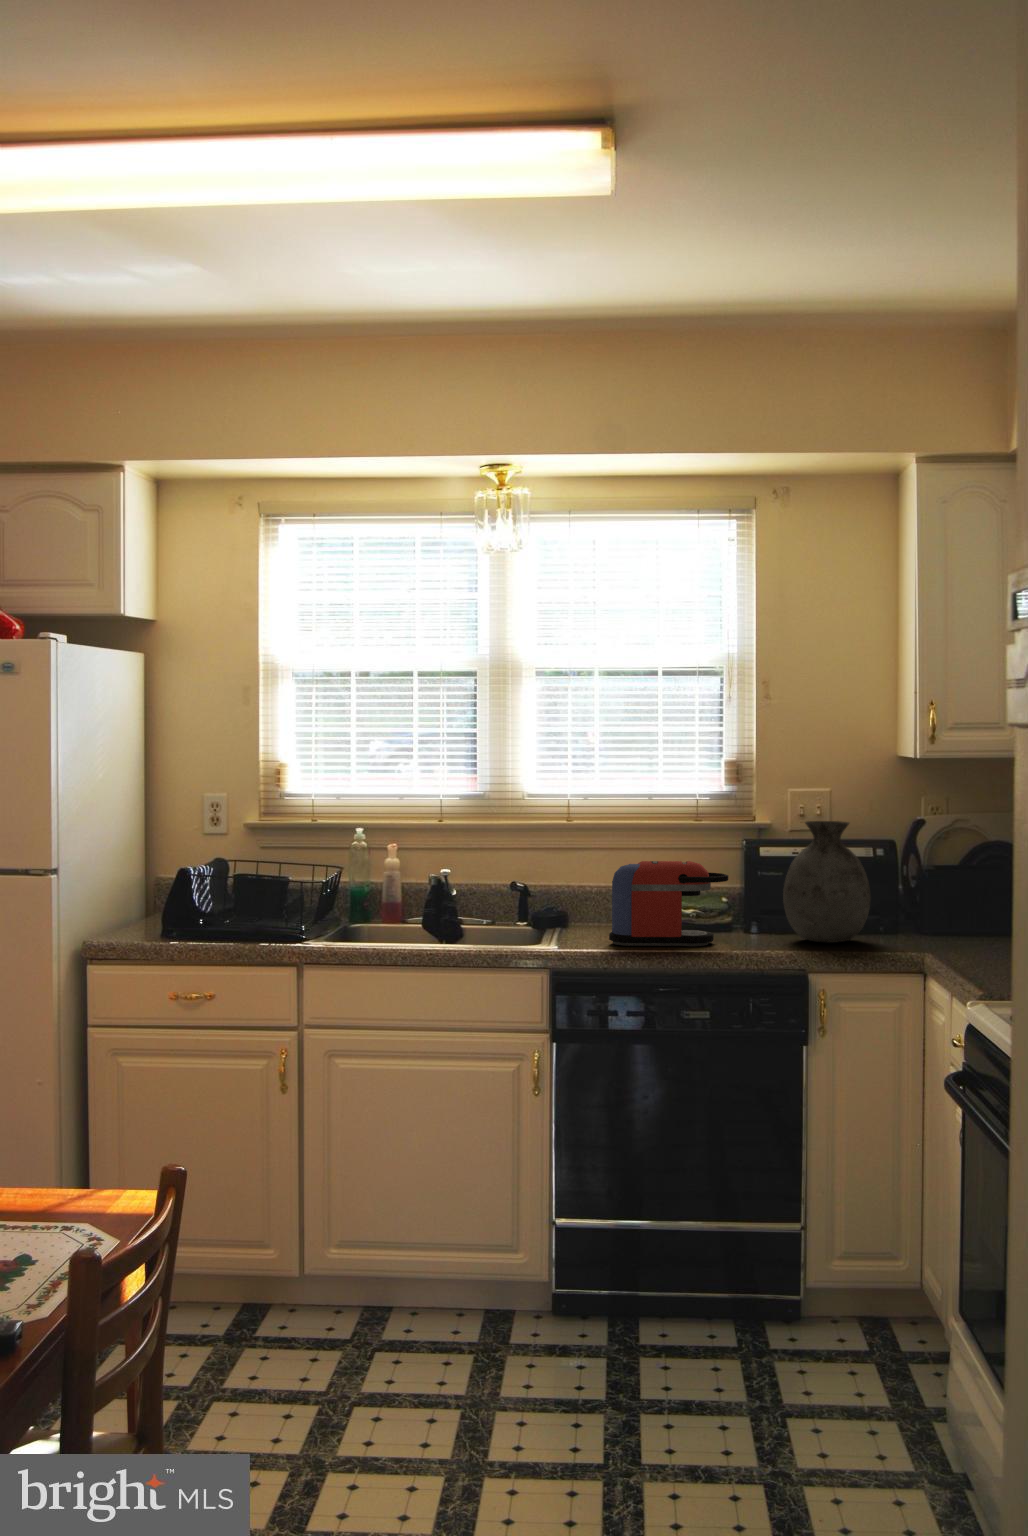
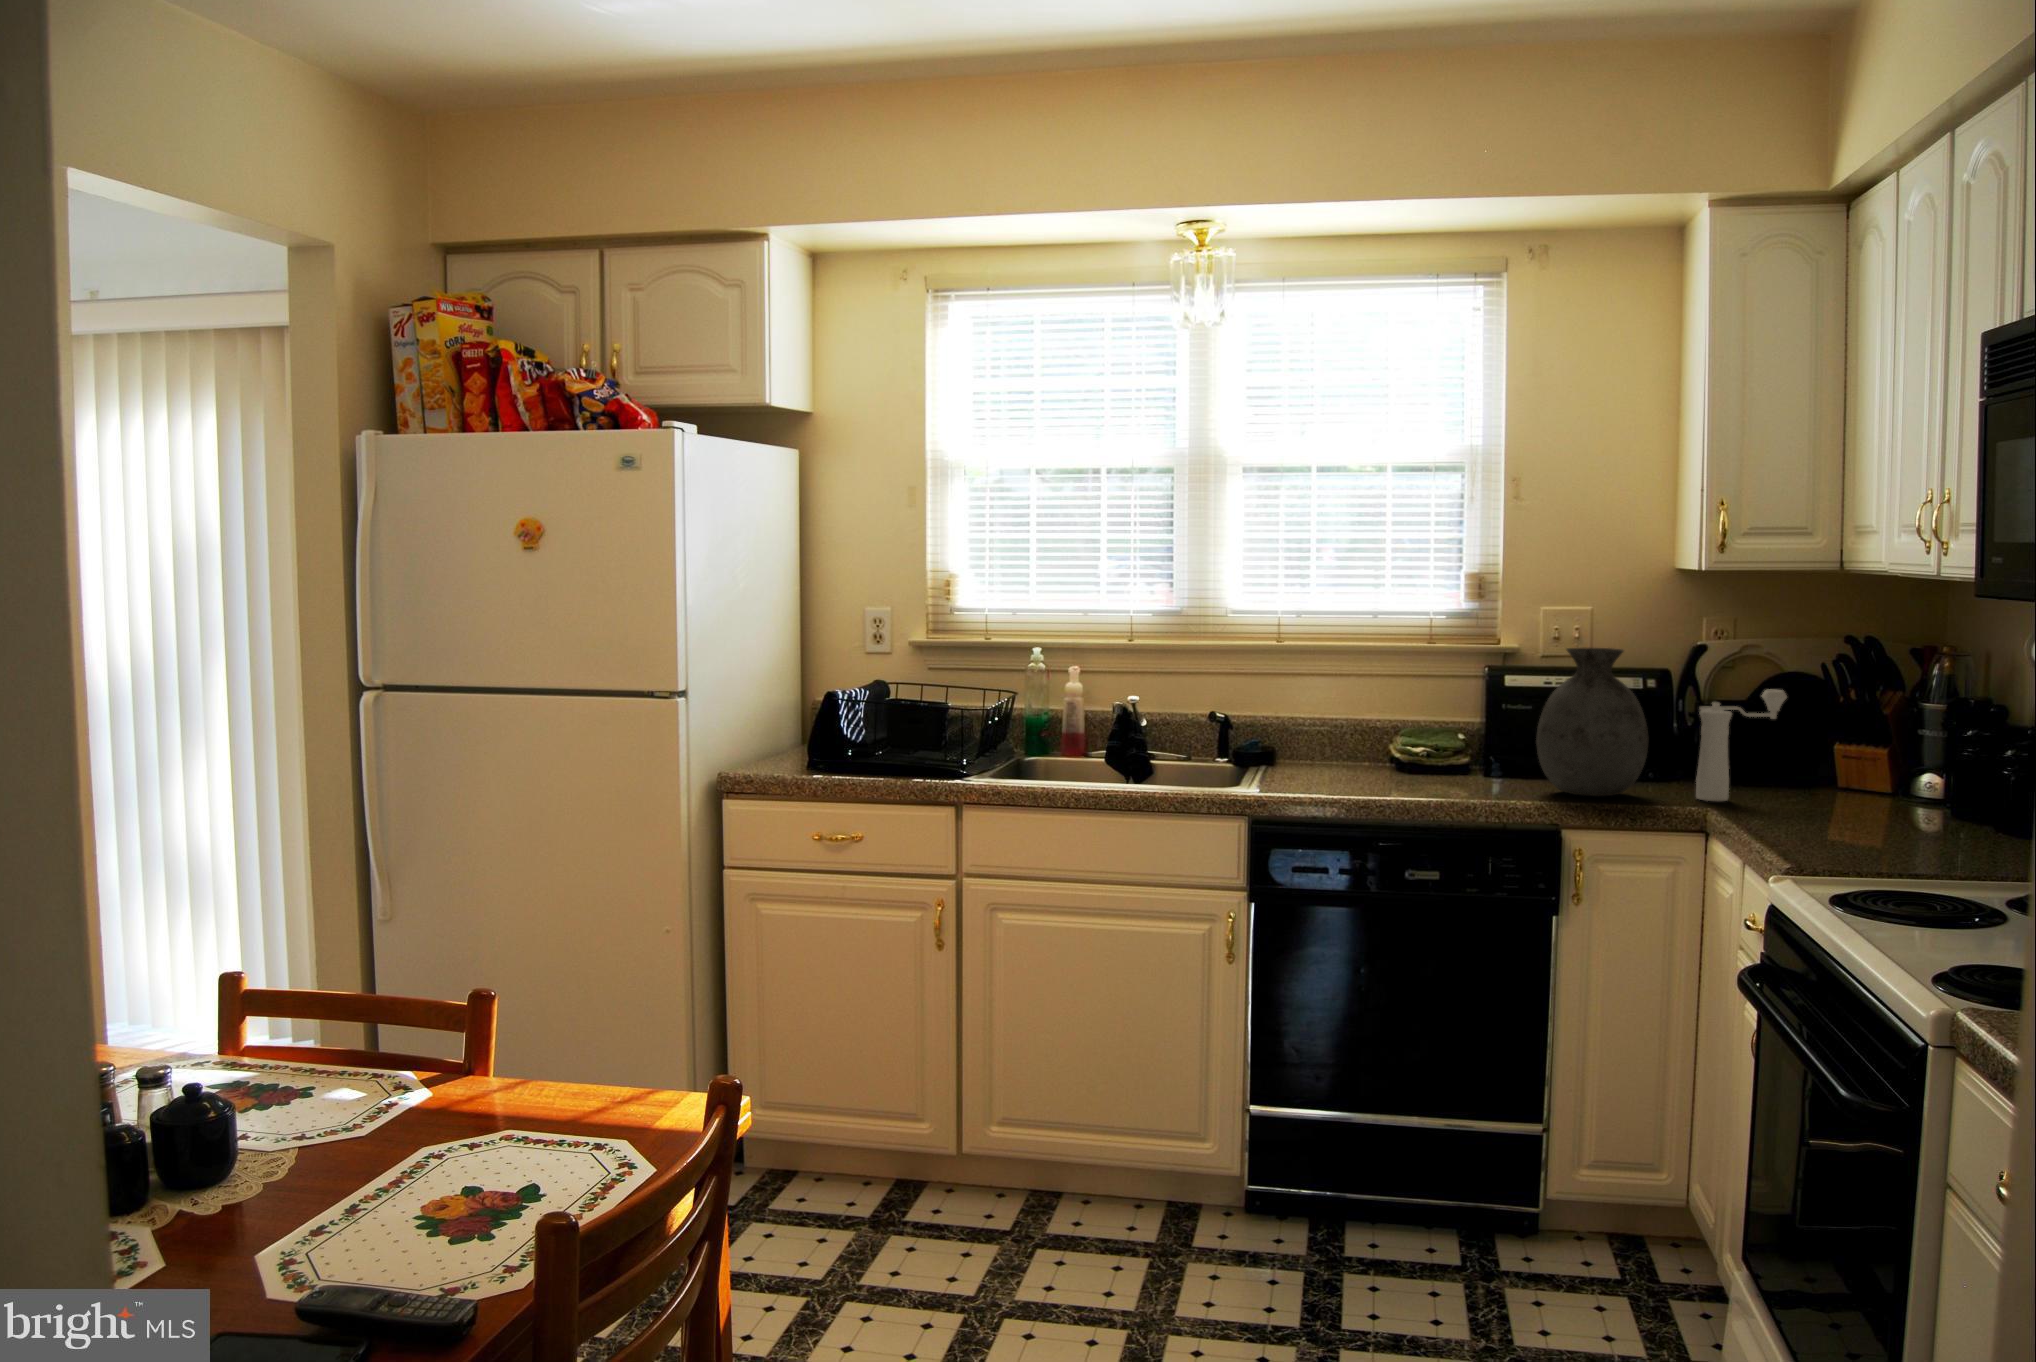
pepper mill: none [908,853,974,944] -> present [1696,689,1787,801]
coffee maker: present [609,861,728,946] -> none [1319,694,1468,796]

